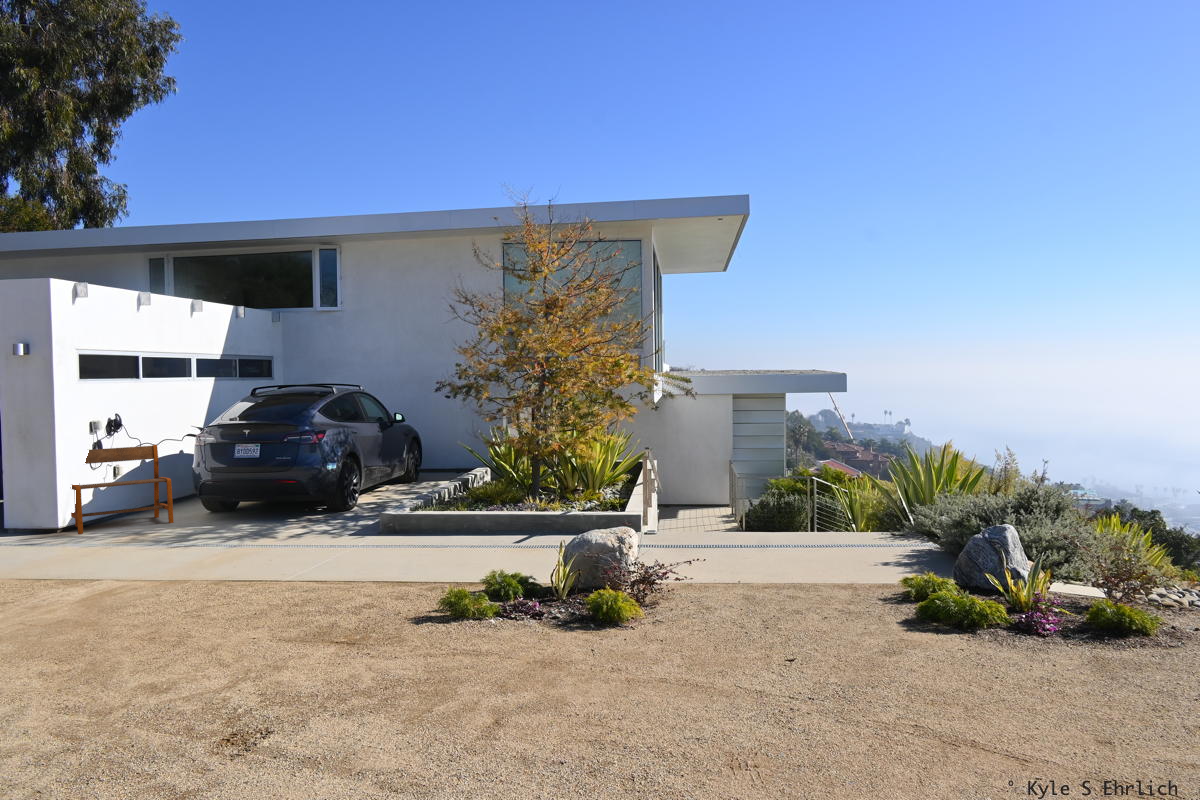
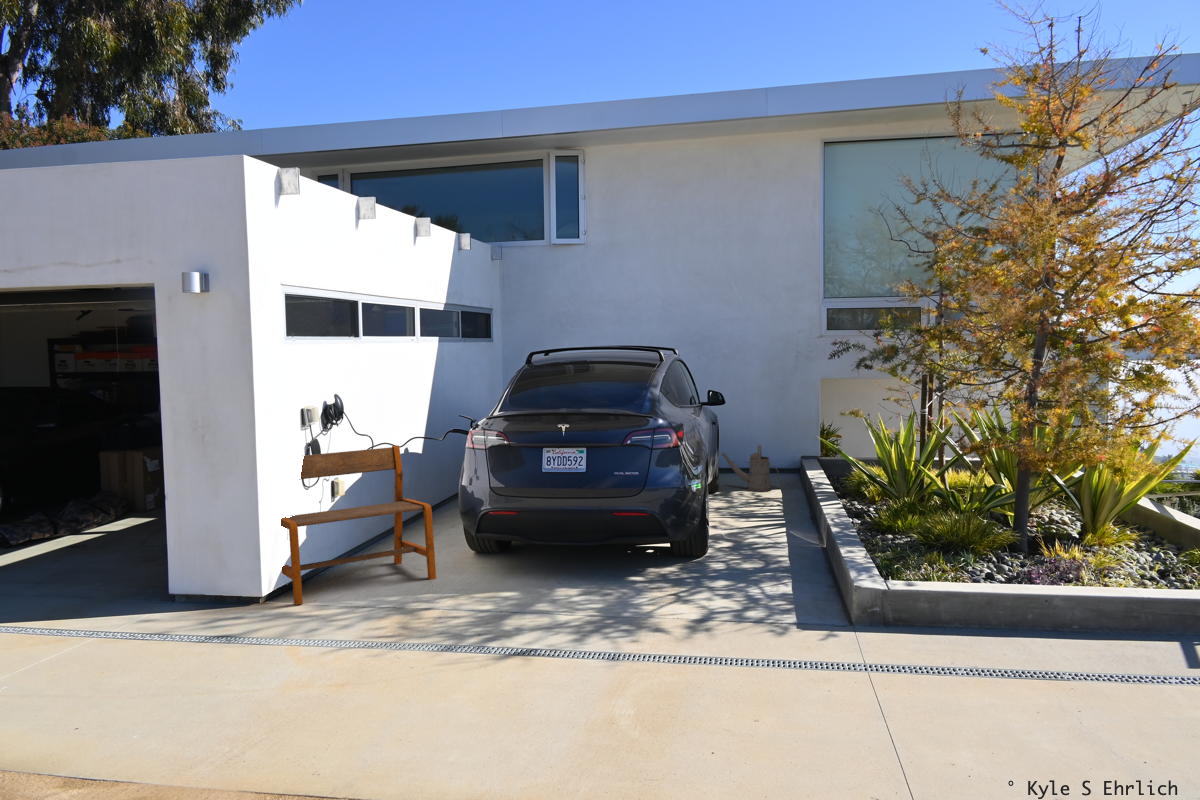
watering can: none [416,450,453,481] -> present [722,445,778,492]

